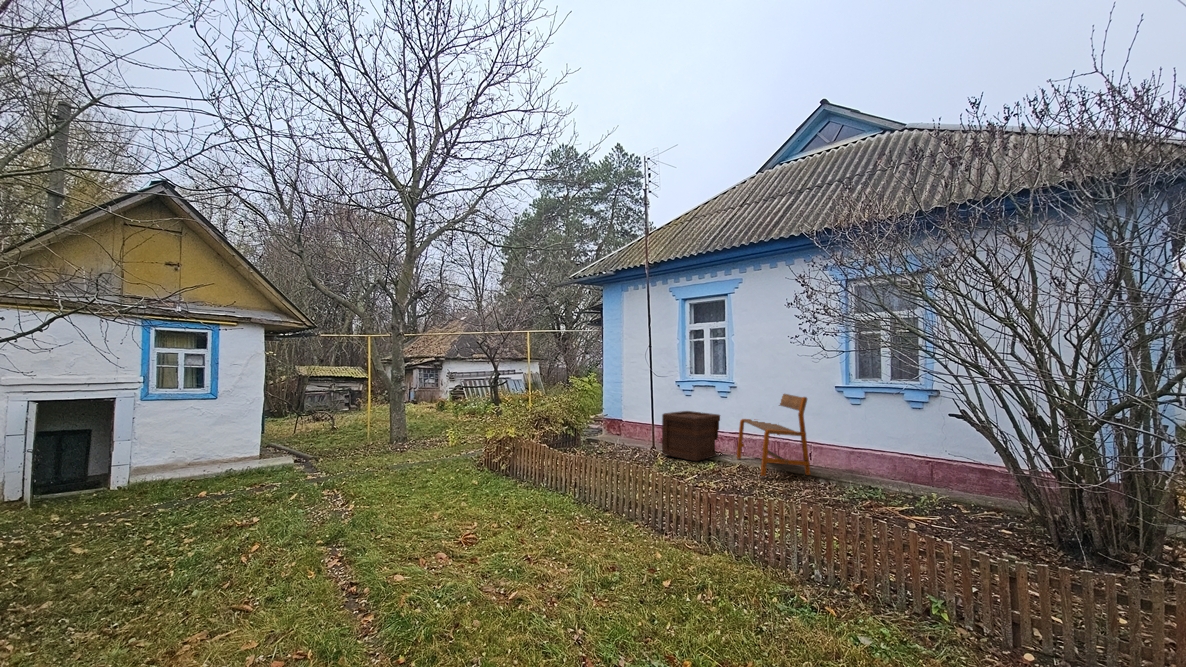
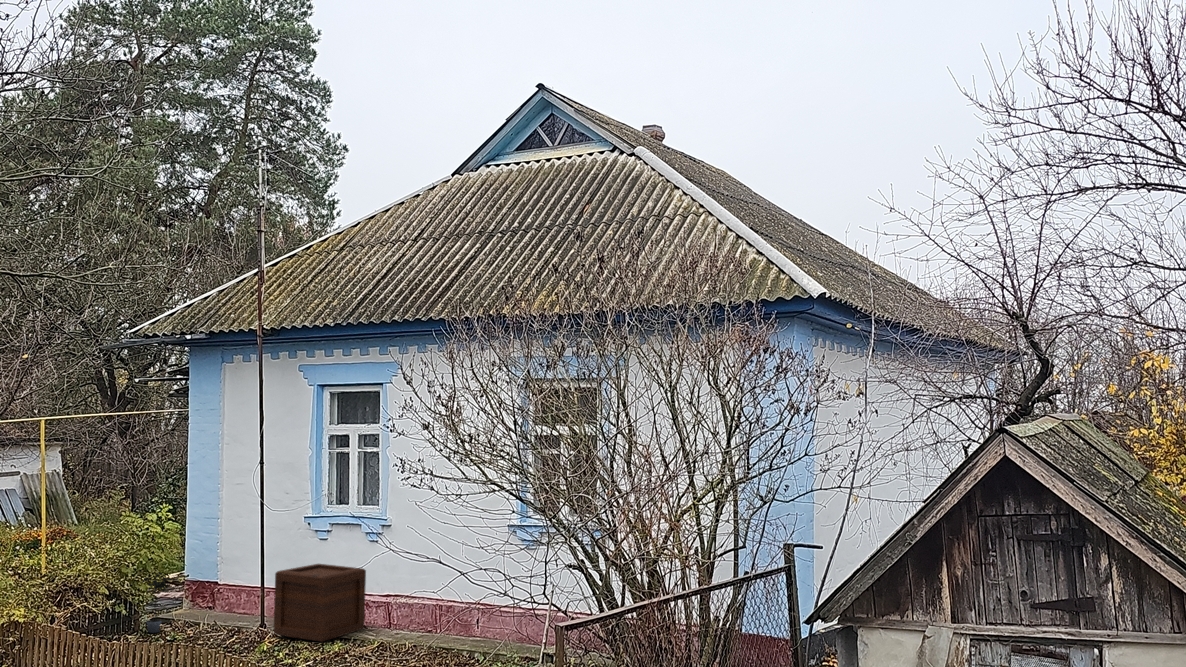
bench: present [737,394,811,476] -> none [384,532,468,656]
potted plant: none [578,411,602,449] -> present [140,573,175,633]

